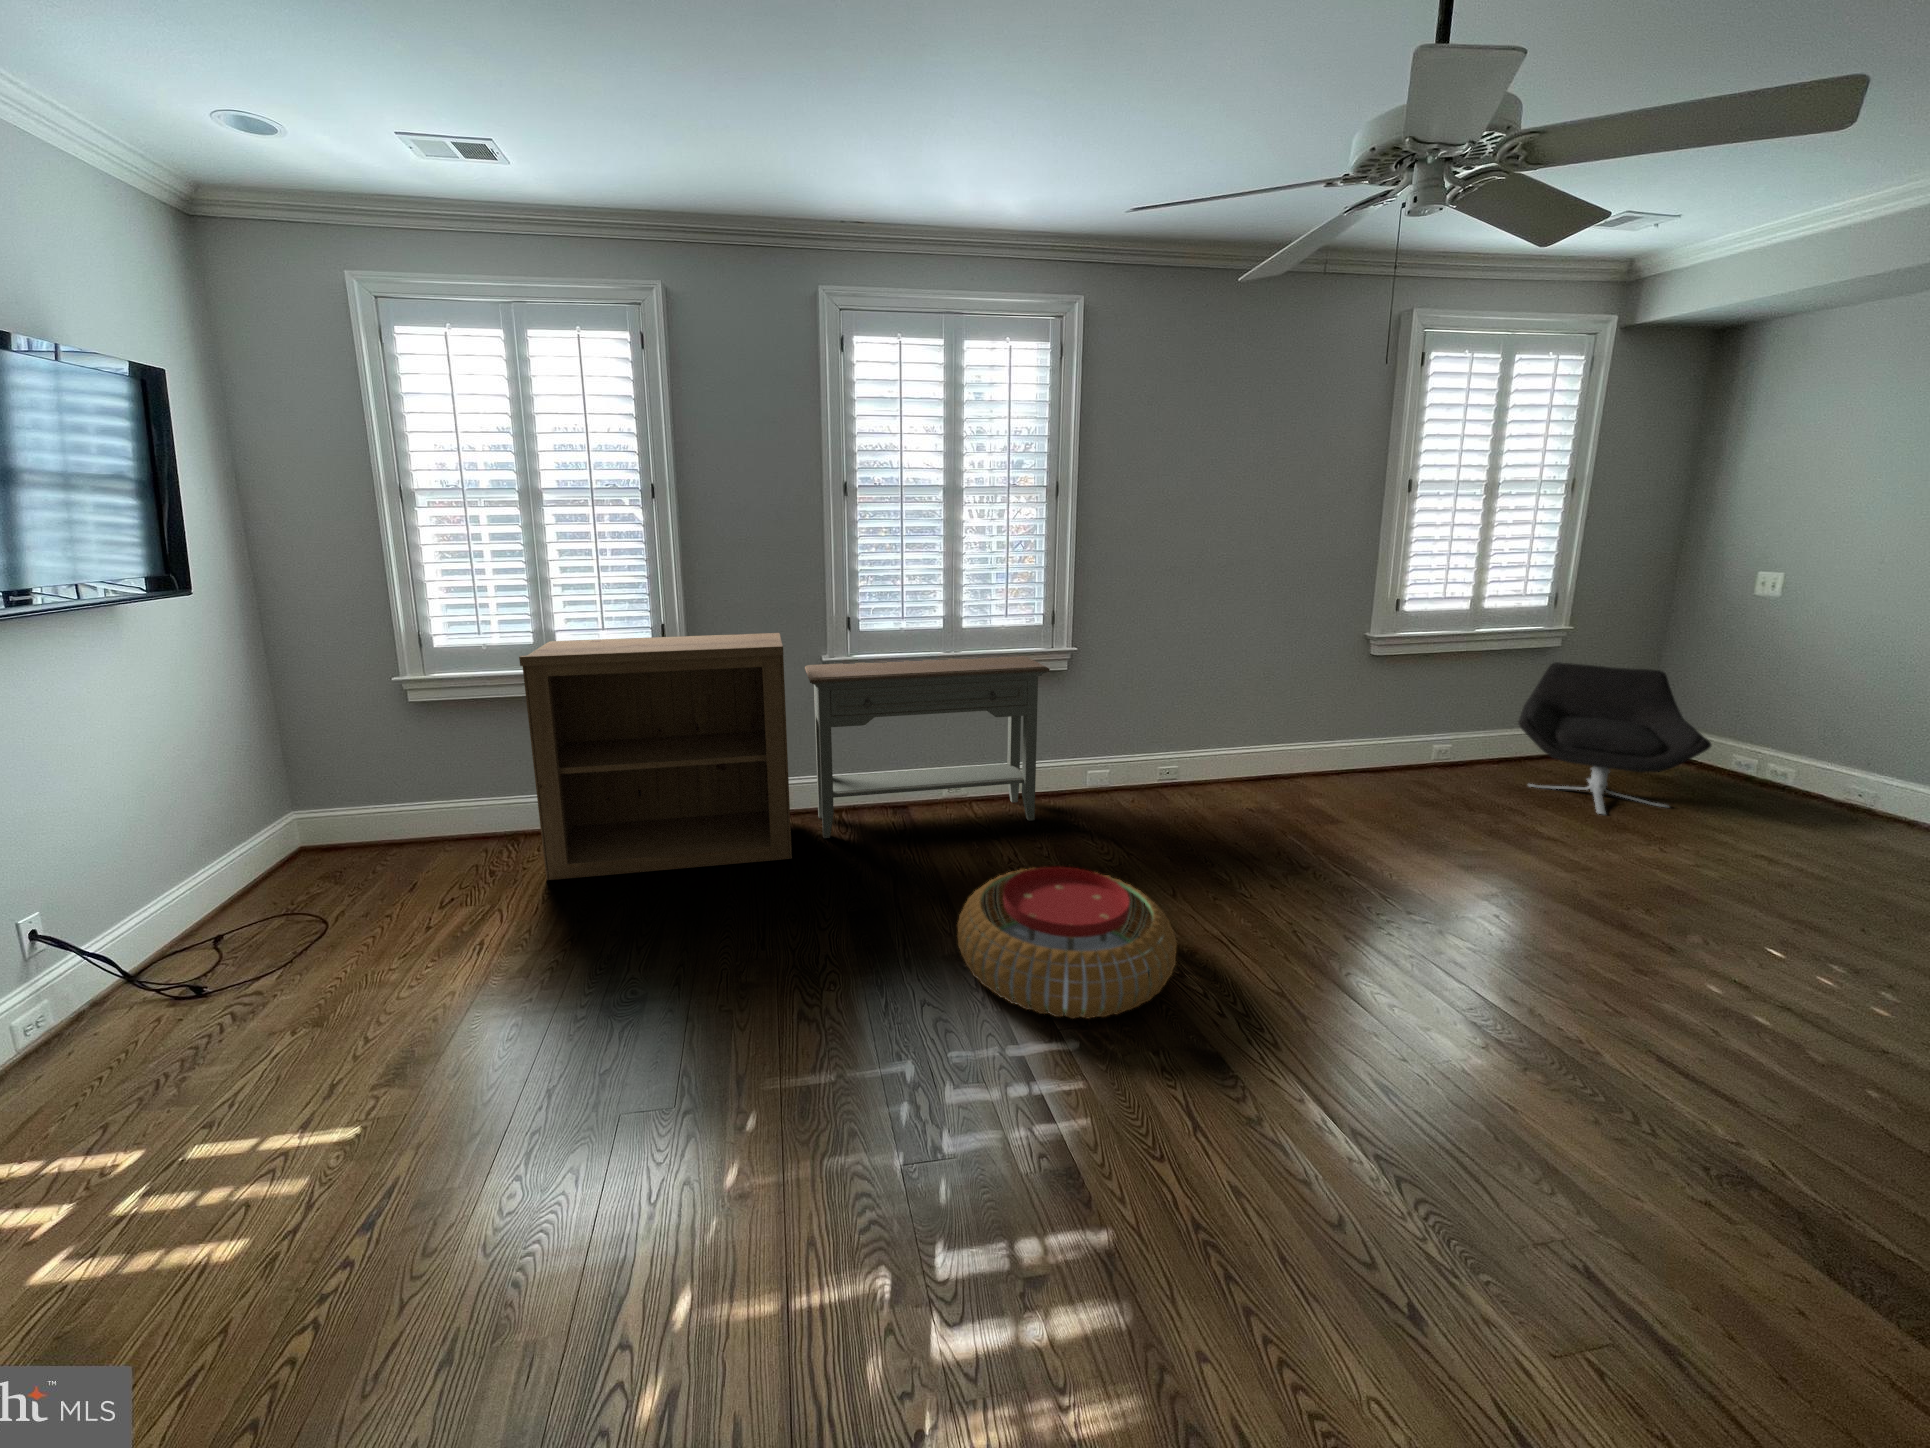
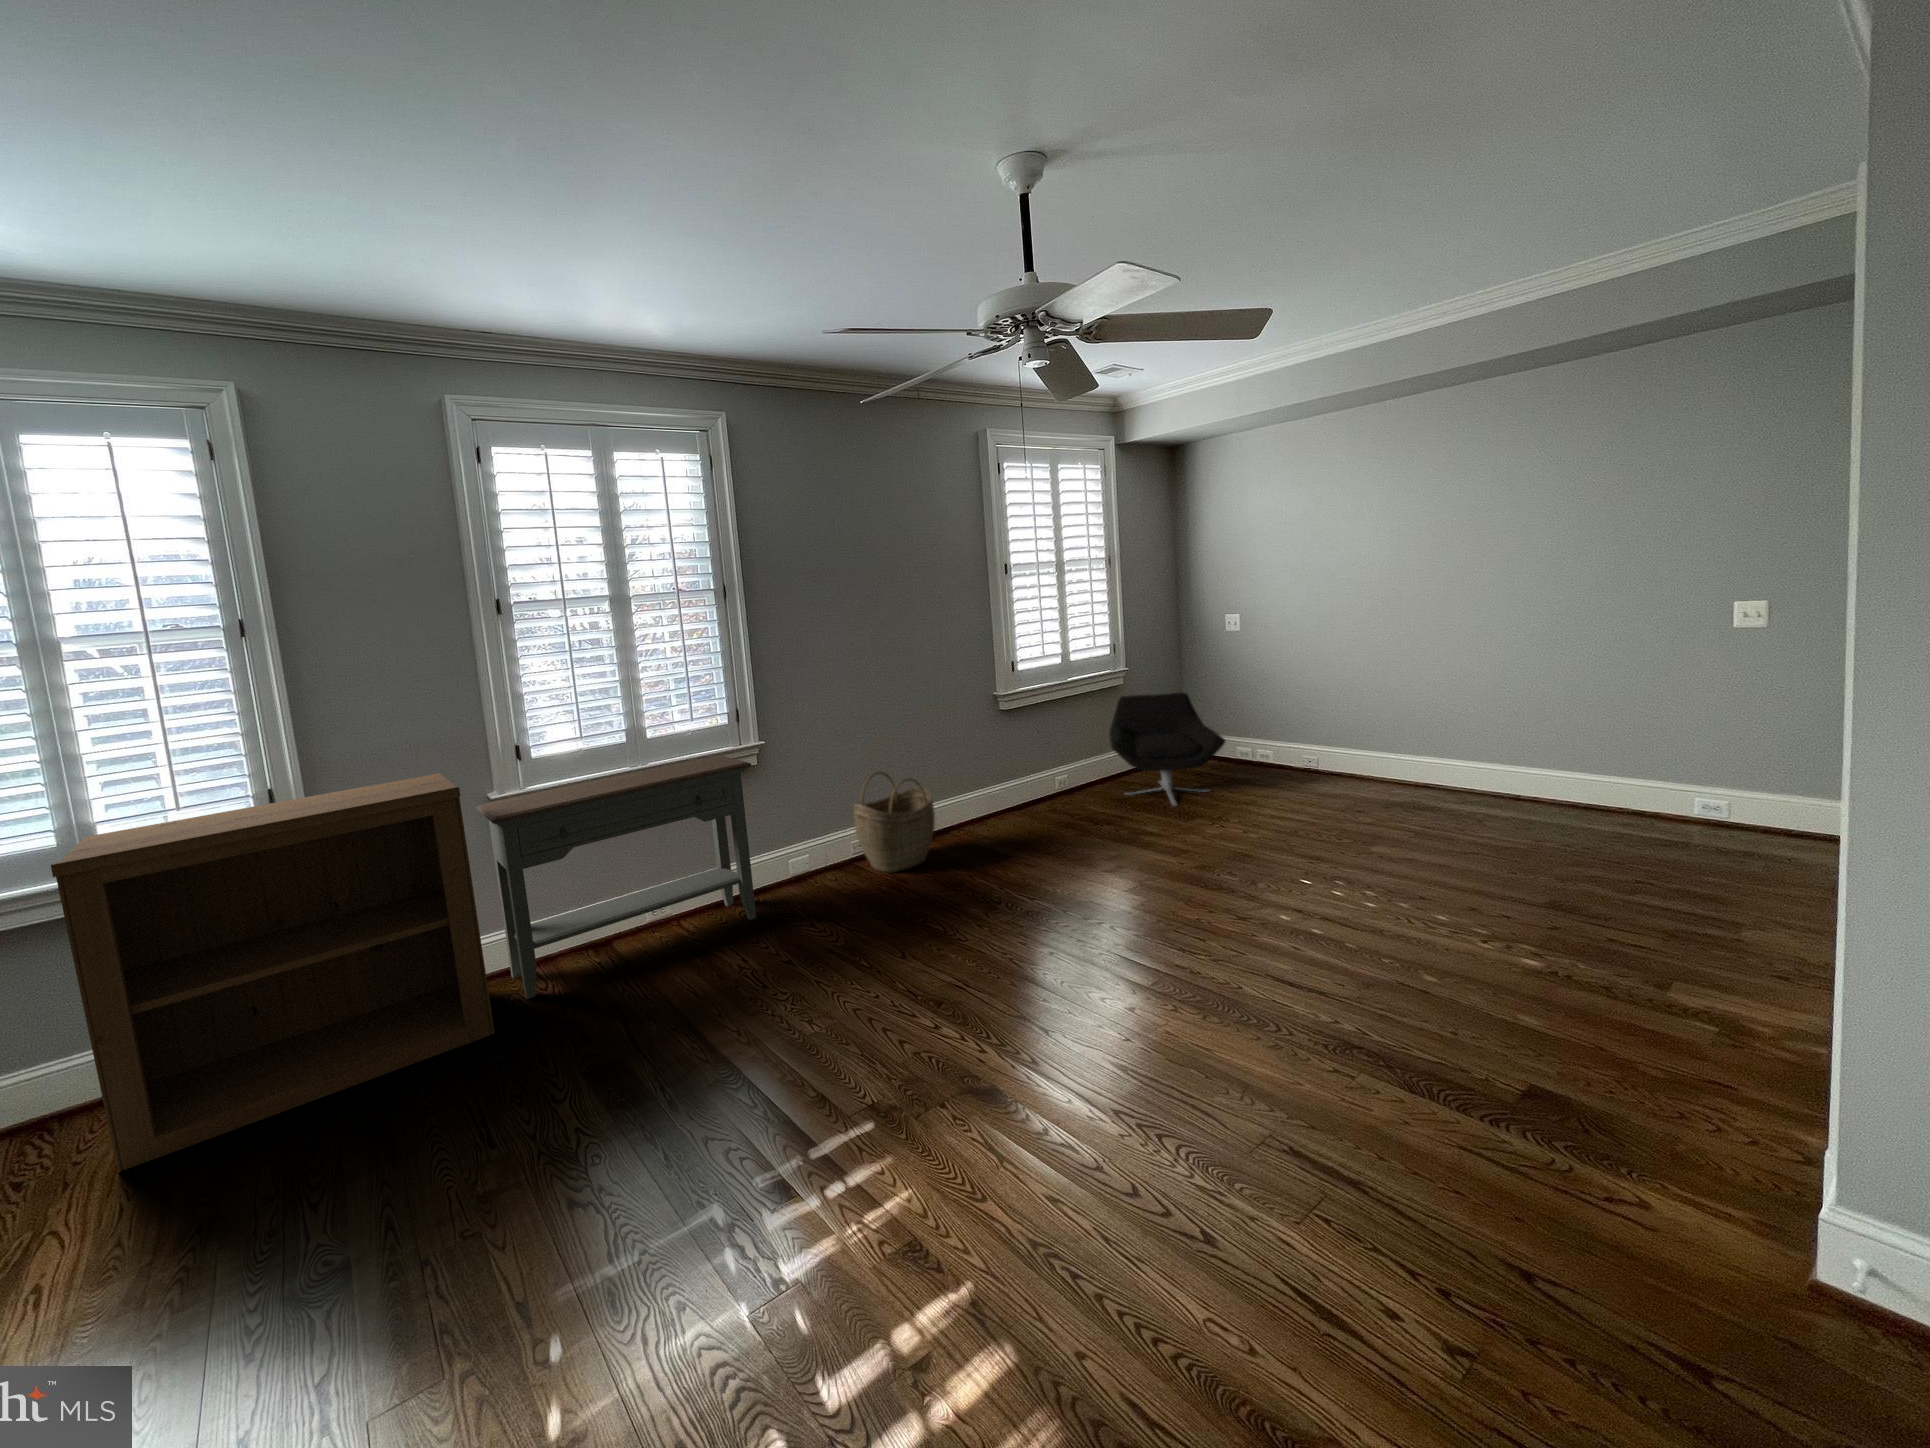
woven basket: none [1157,701,1251,810] -> present [854,772,935,873]
pouf: present [957,867,1177,1019] -> none [723,950,937,1107]

